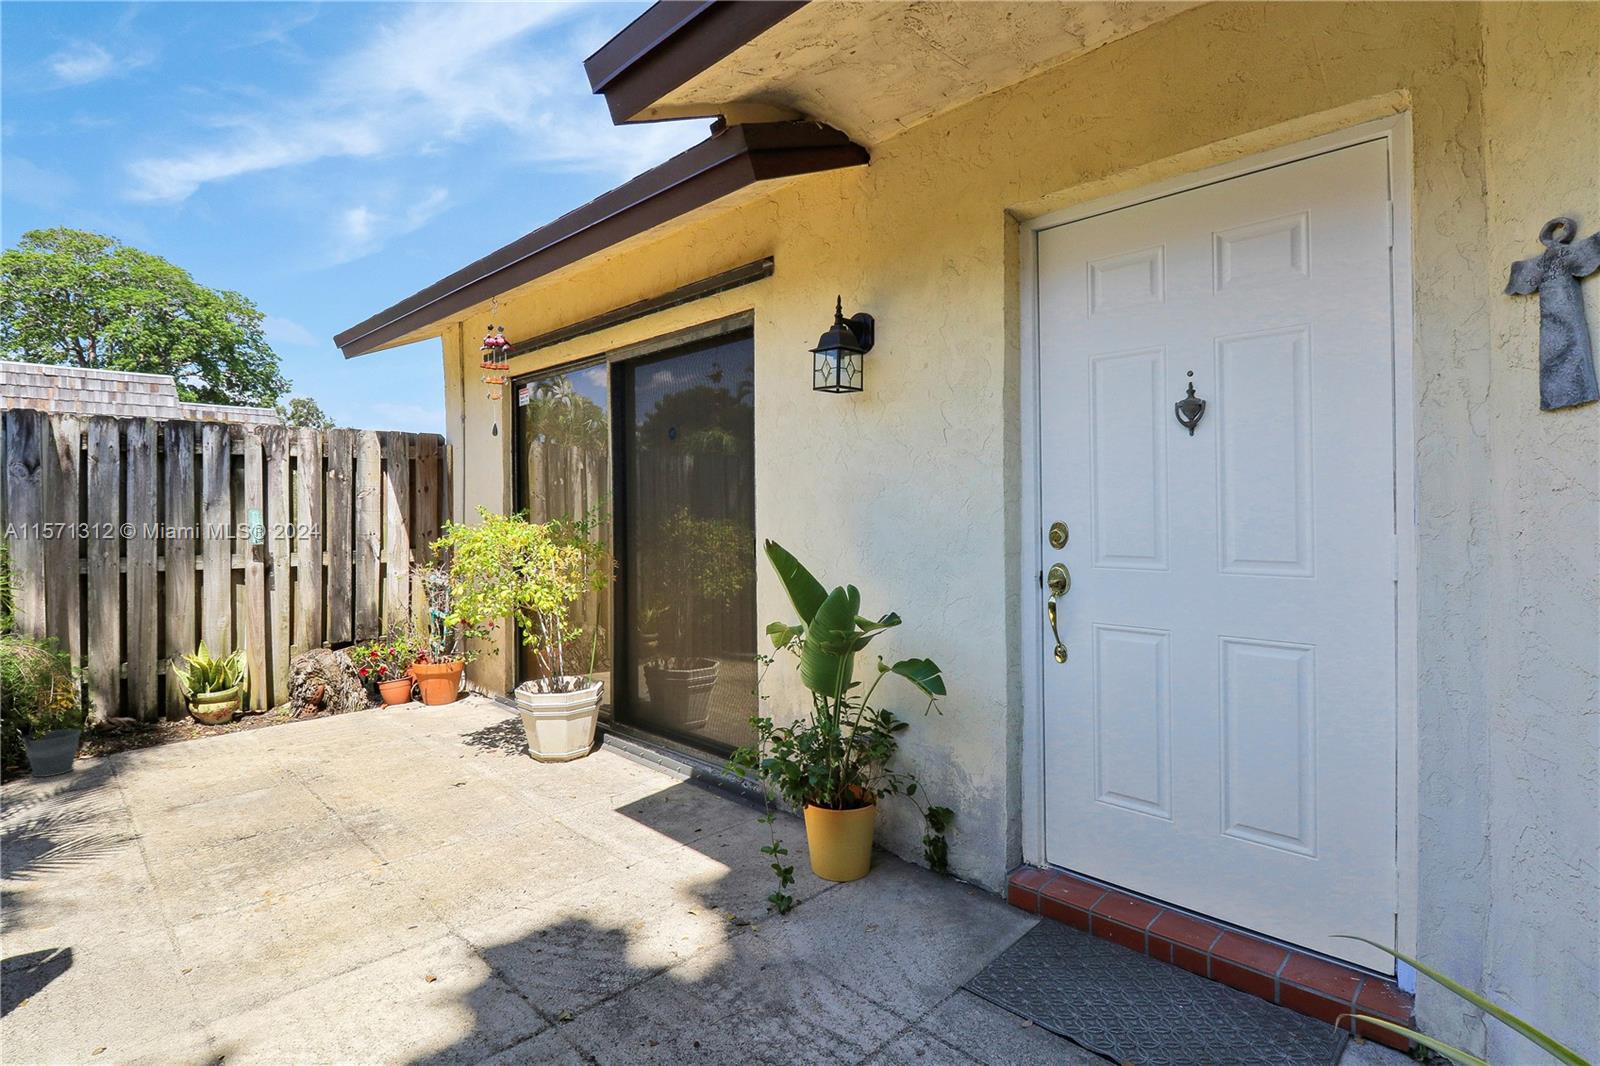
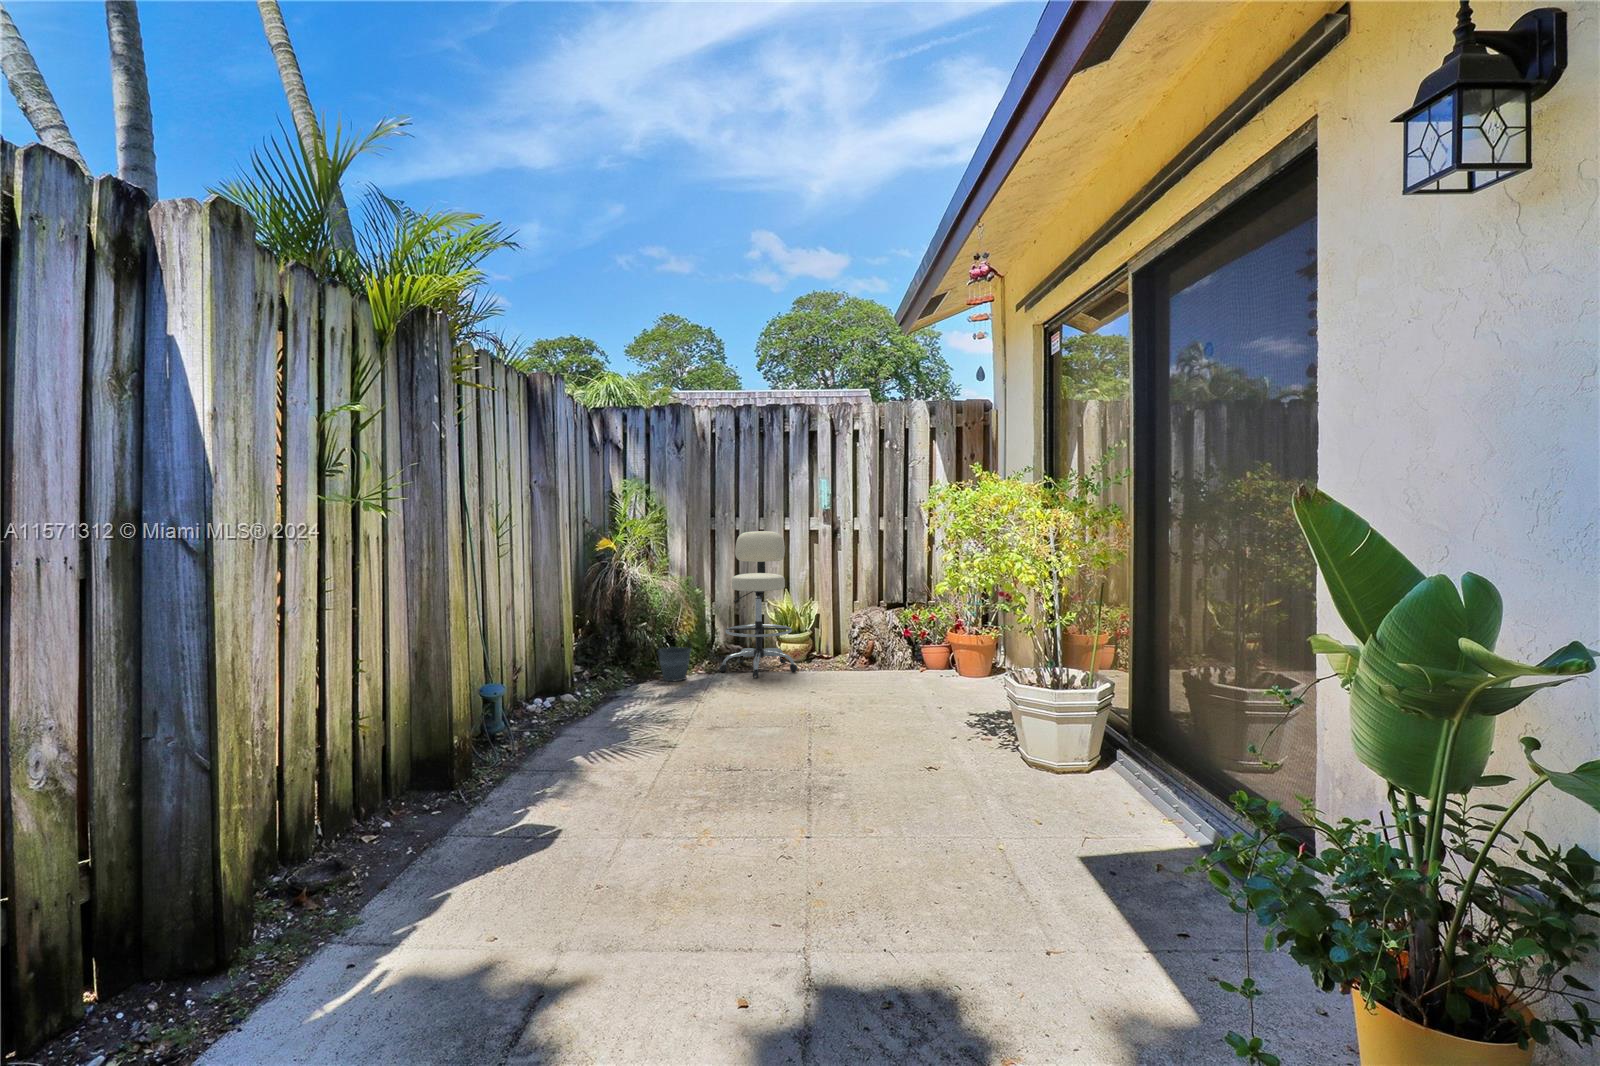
stool: none [114,573,232,753] -> present [719,531,798,678]

